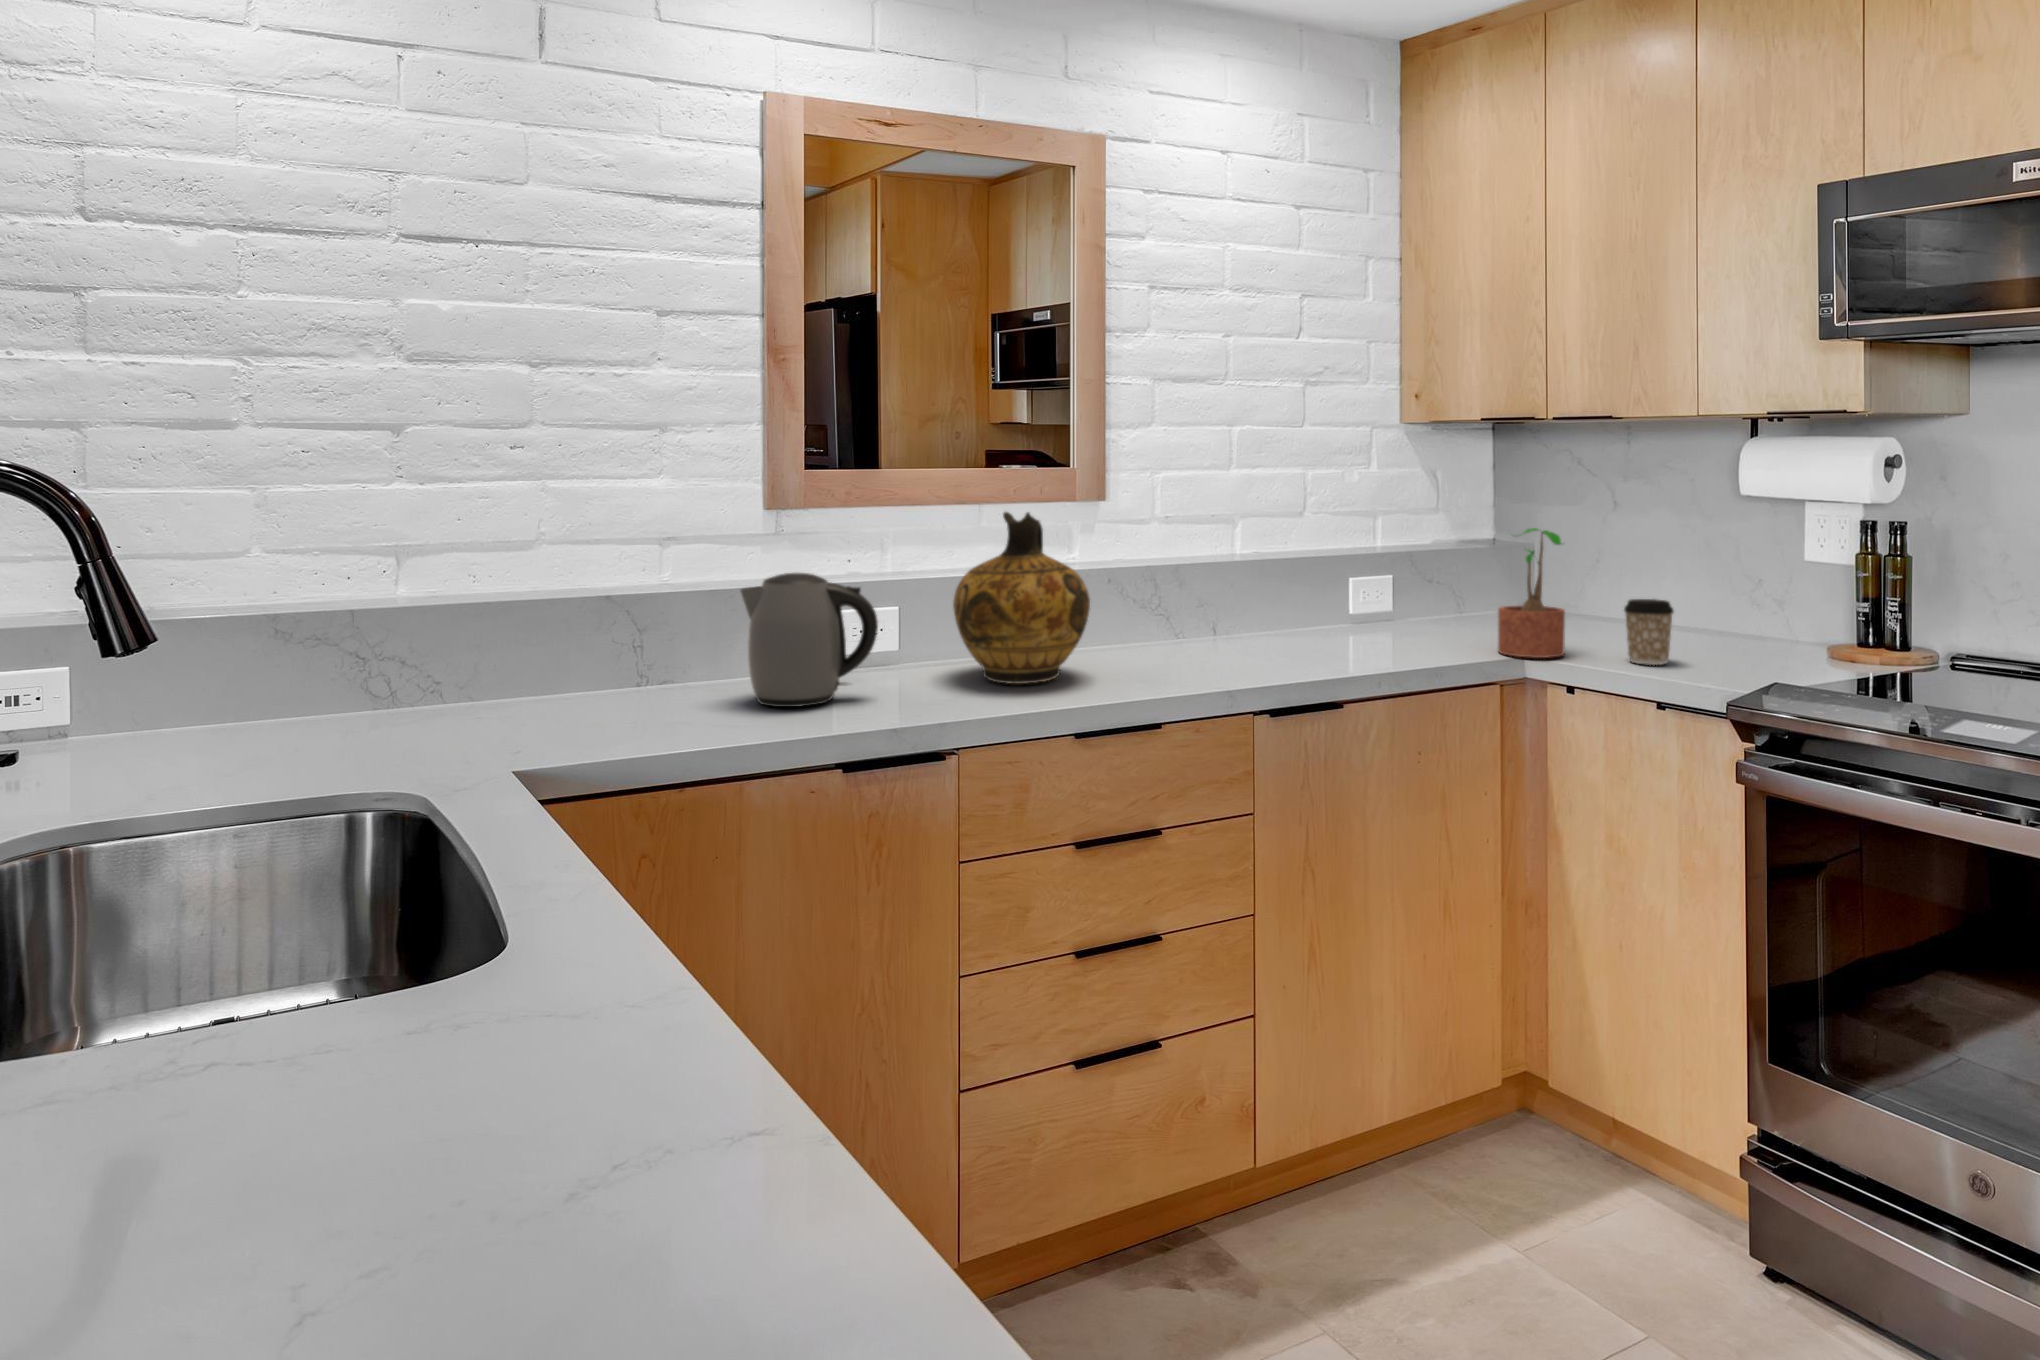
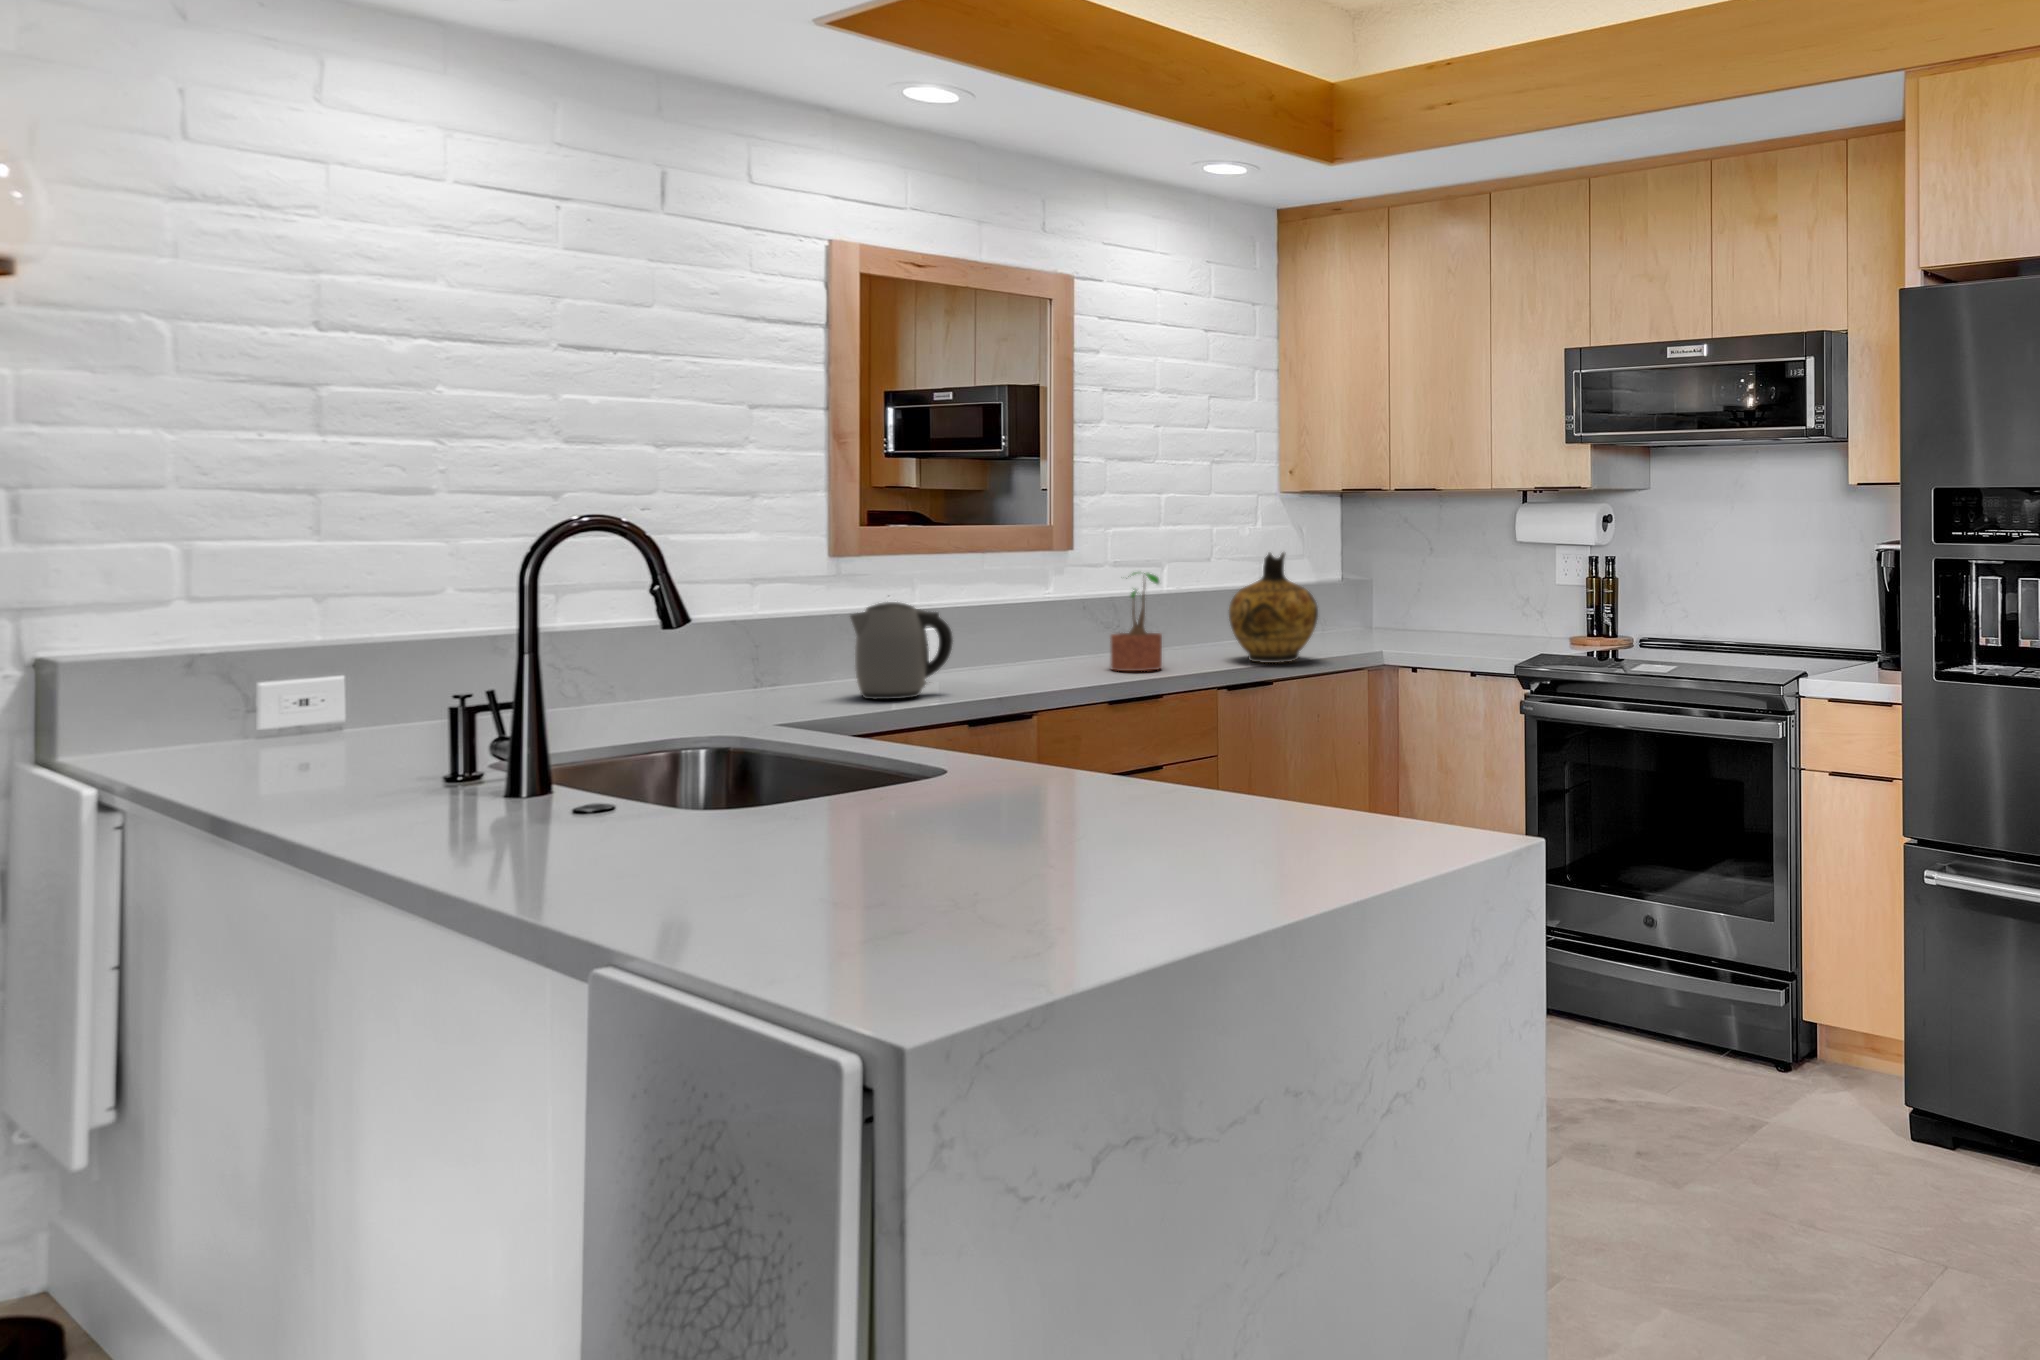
ceramic jug: present [953,512,1090,684] -> present [1229,553,1318,663]
potted plant: present [1498,528,1565,658] -> present [1110,573,1162,671]
coffee cup: present [1624,599,1674,665] -> none [1445,614,1477,657]

